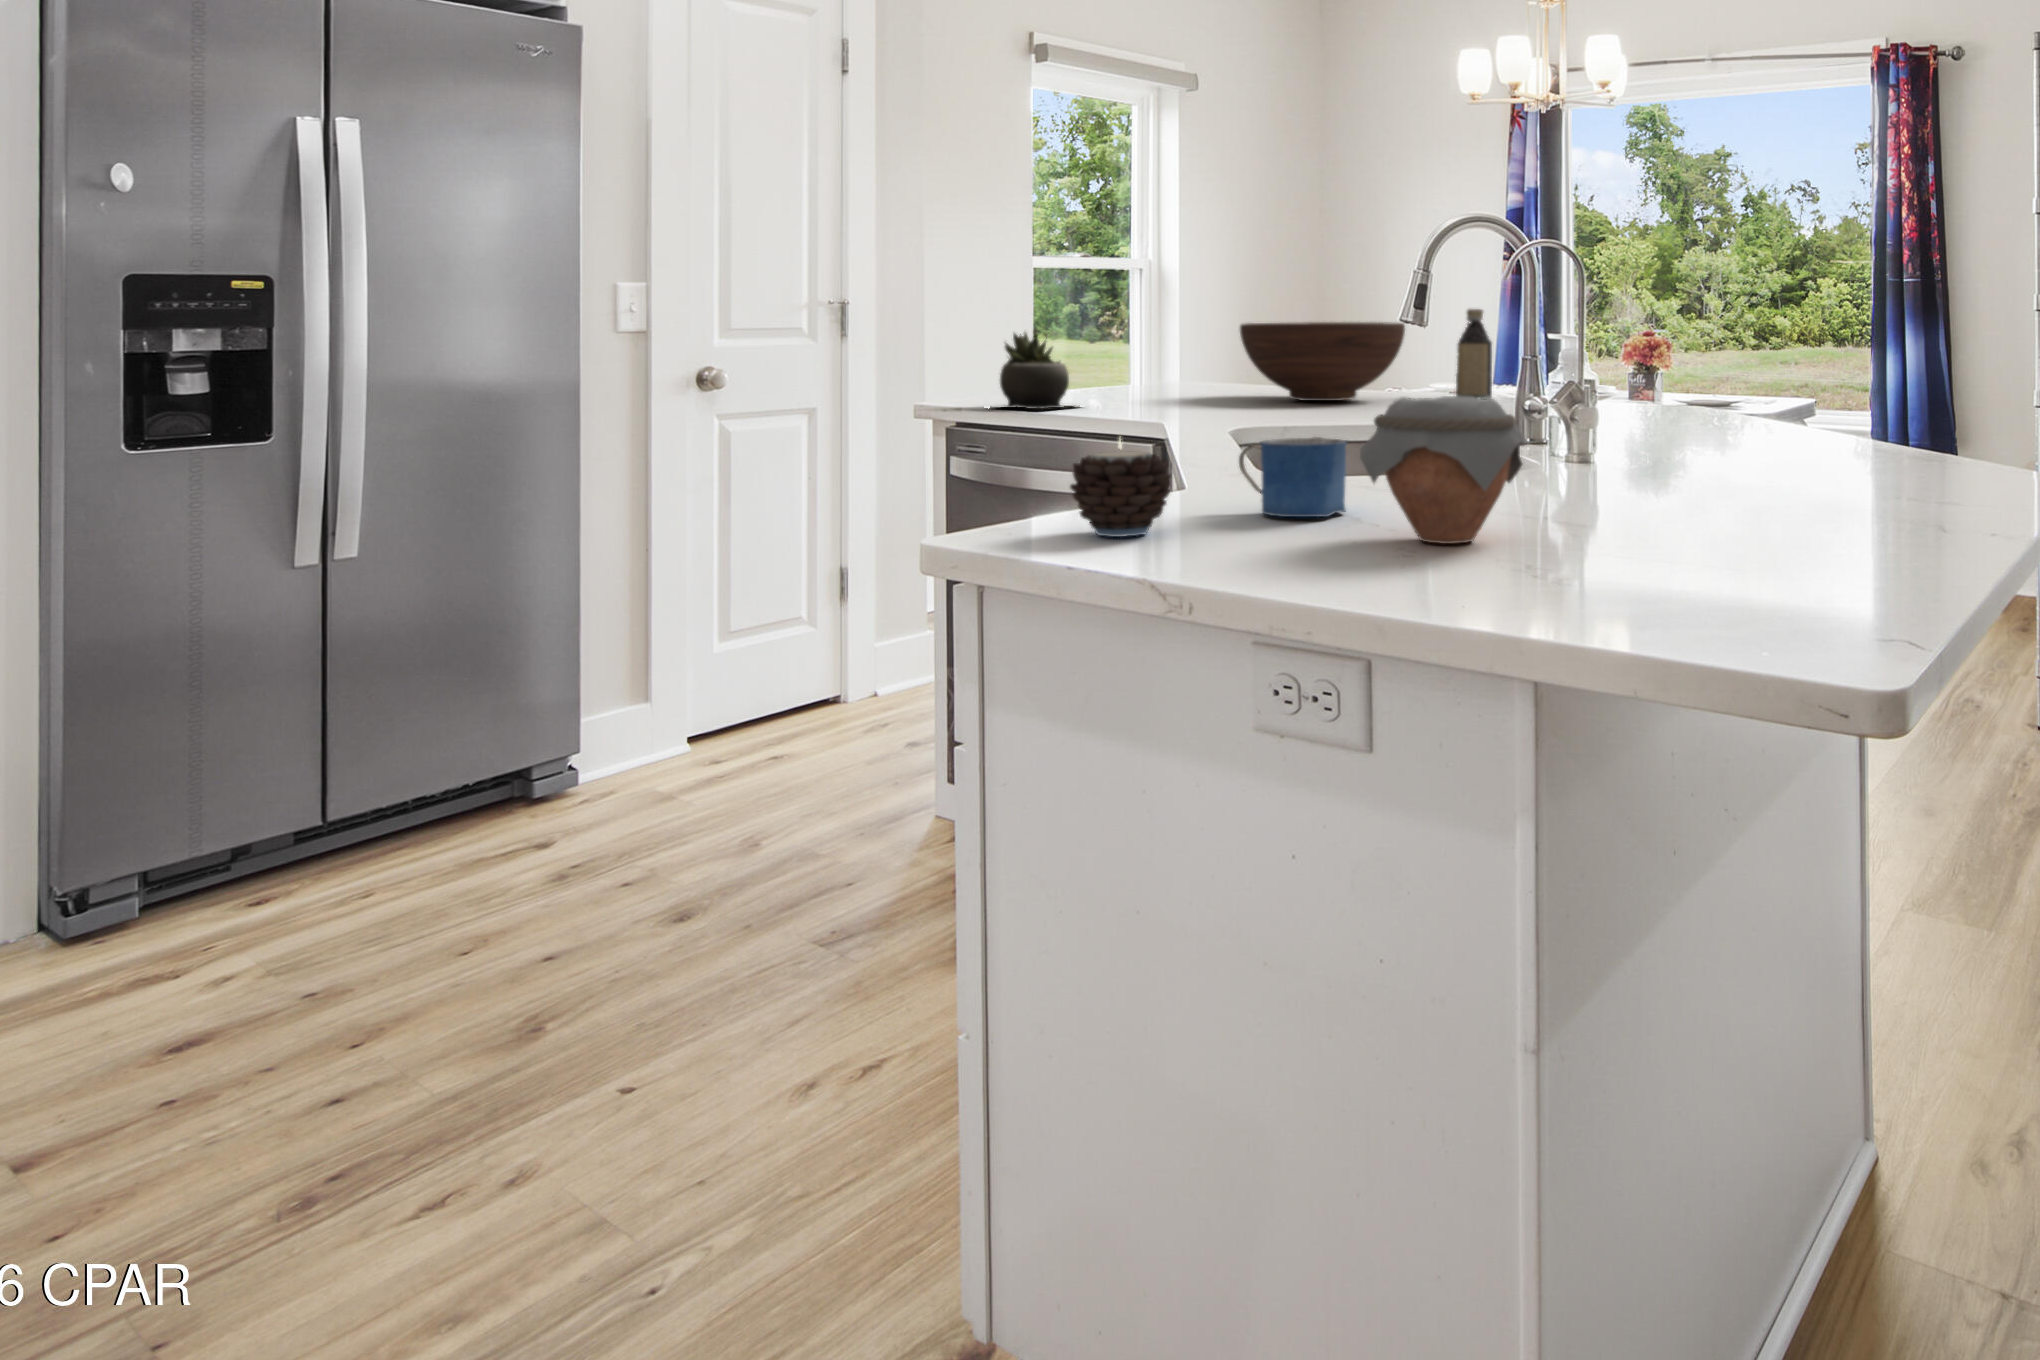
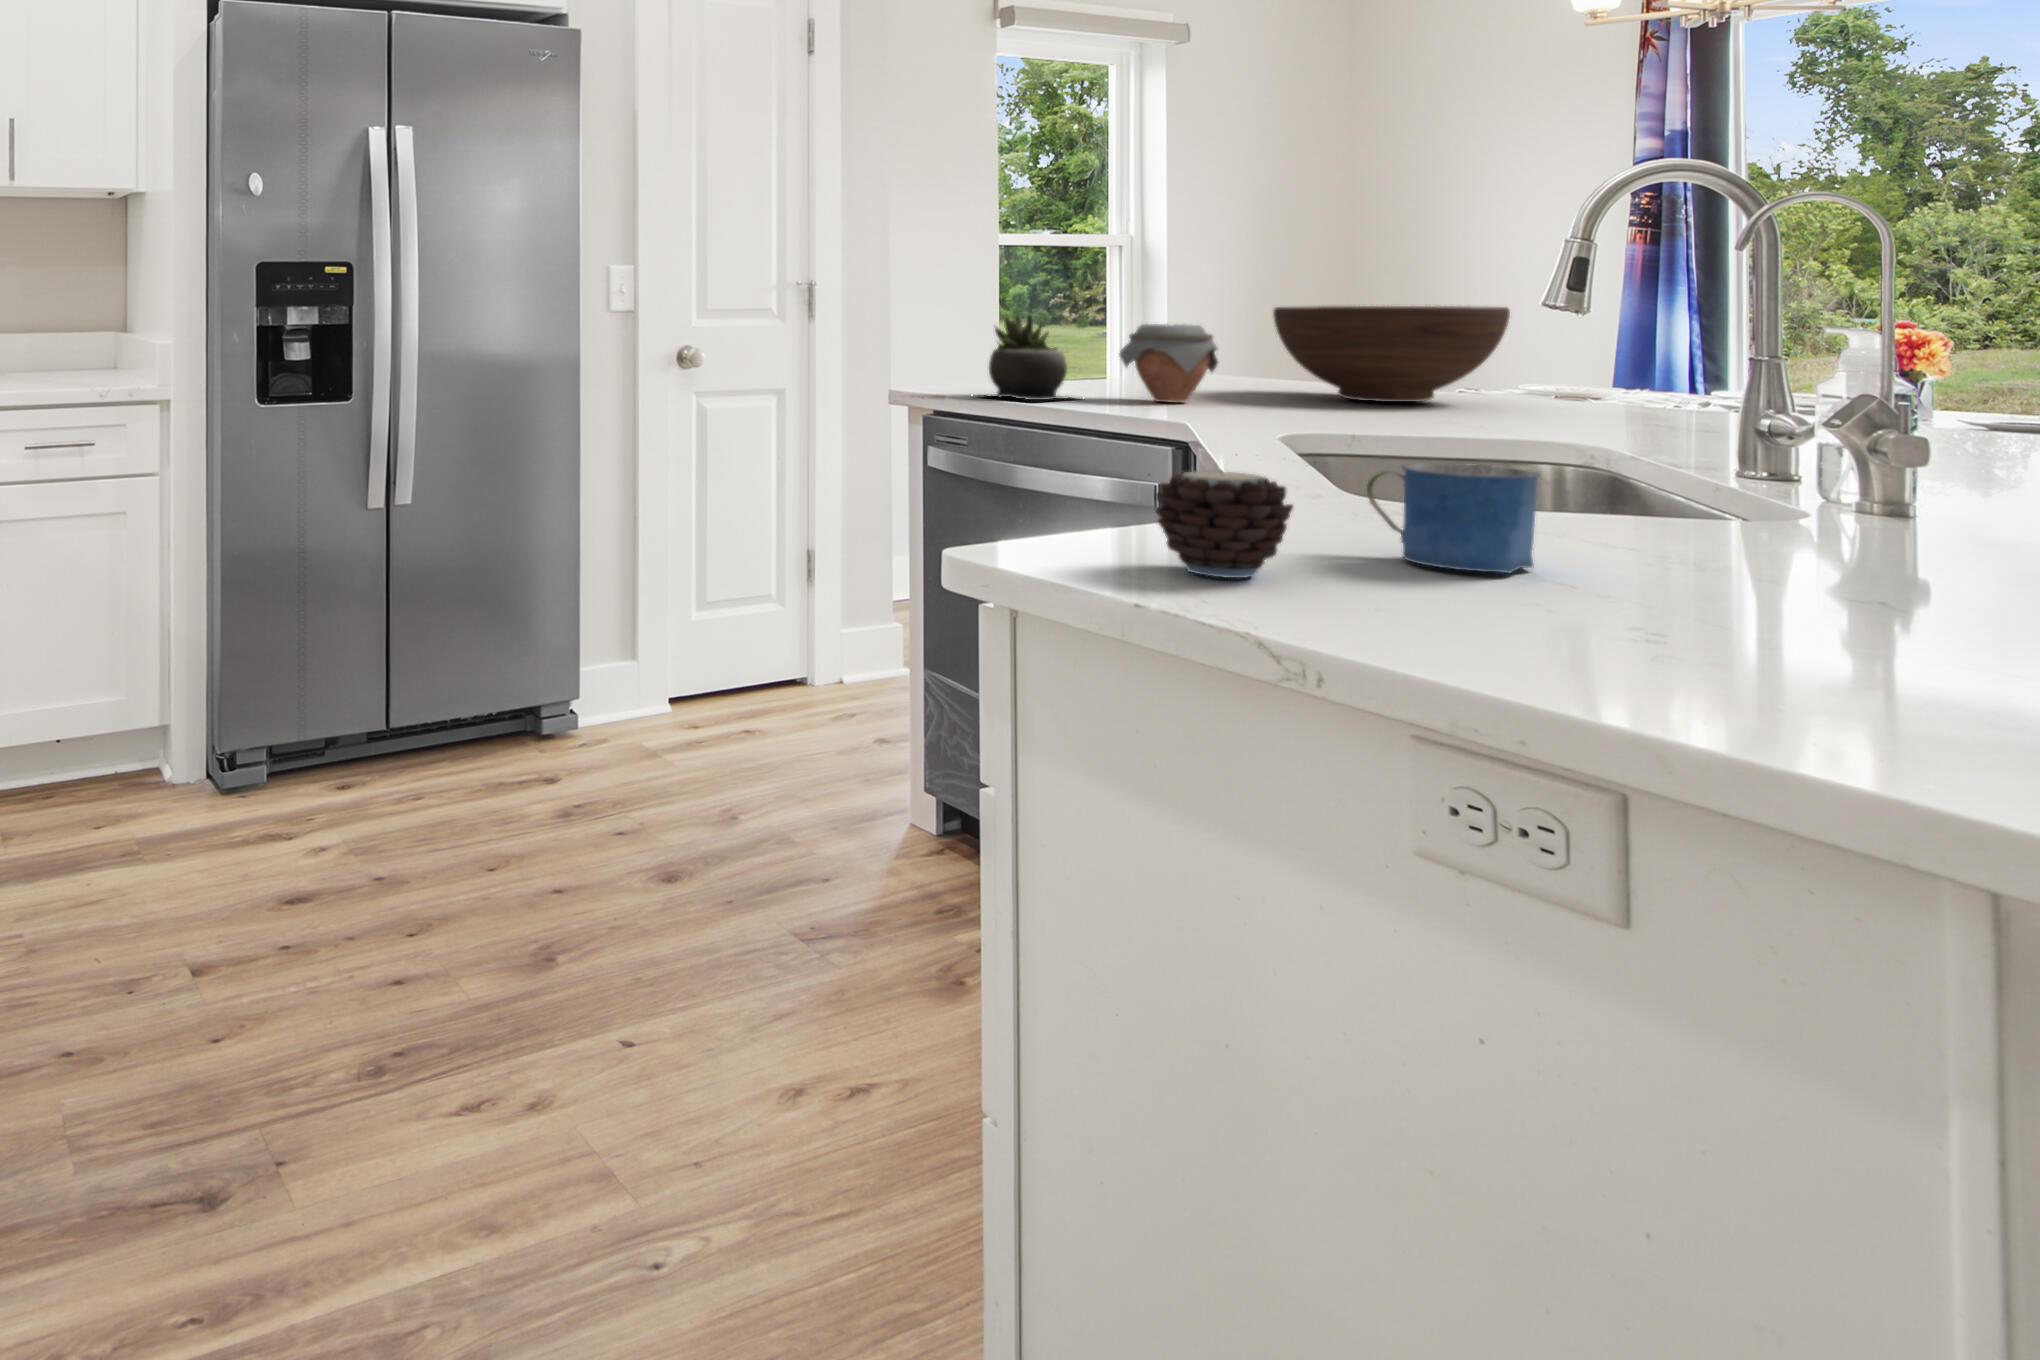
bottle: present [1456,309,1492,399] -> none [1582,288,1642,406]
jar: present [1360,396,1528,544] -> present [1120,324,1218,403]

